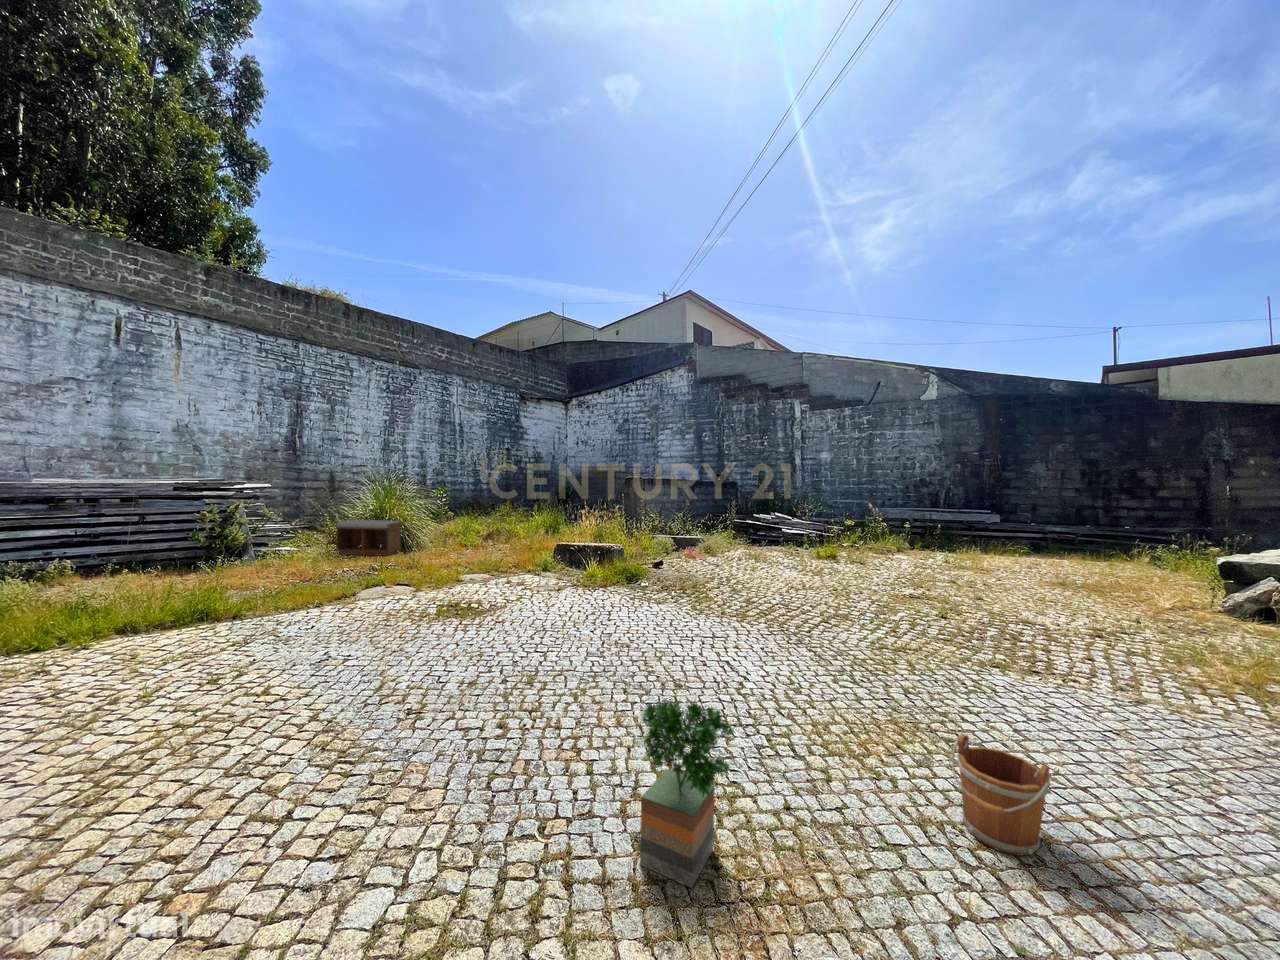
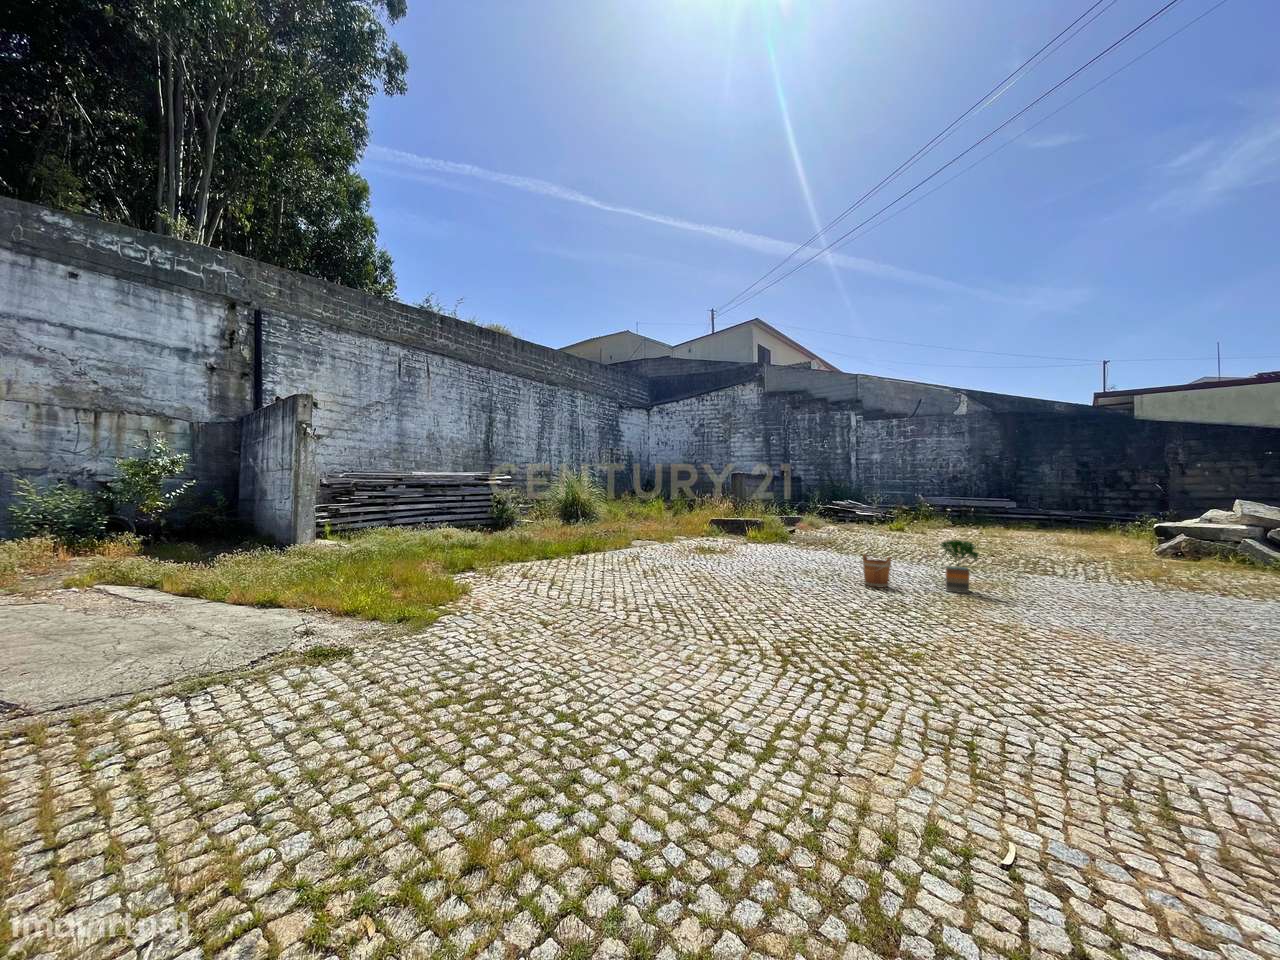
bench: present [336,520,402,556] -> none [559,503,599,528]
bucket: present [951,734,1051,856] -> present [862,554,891,588]

